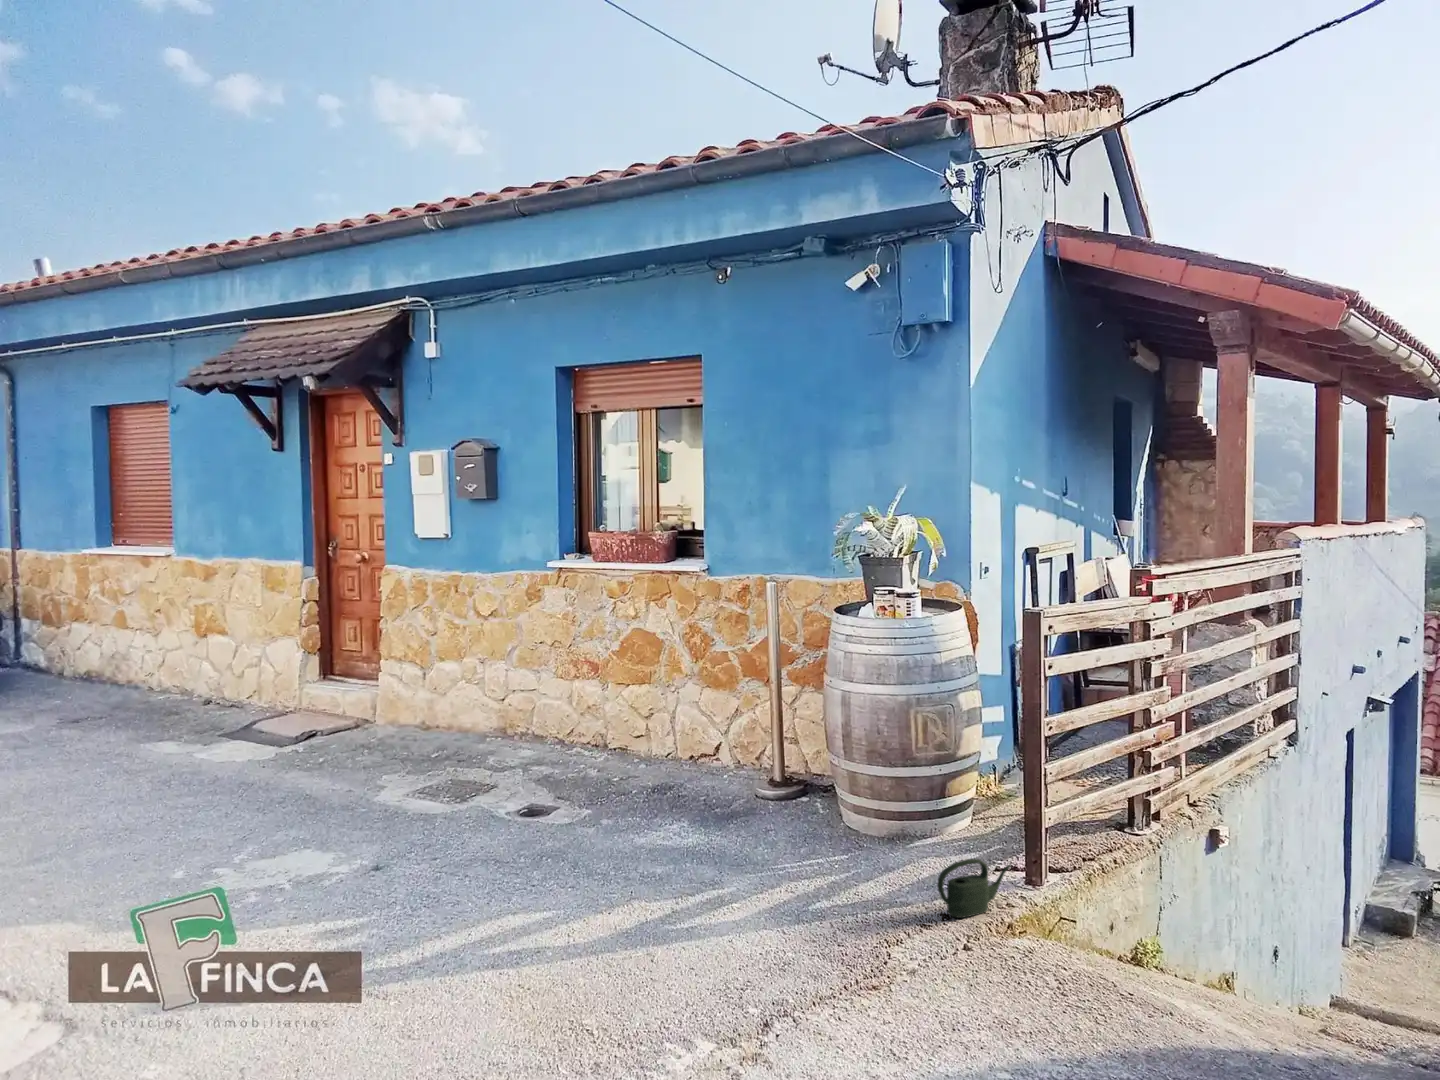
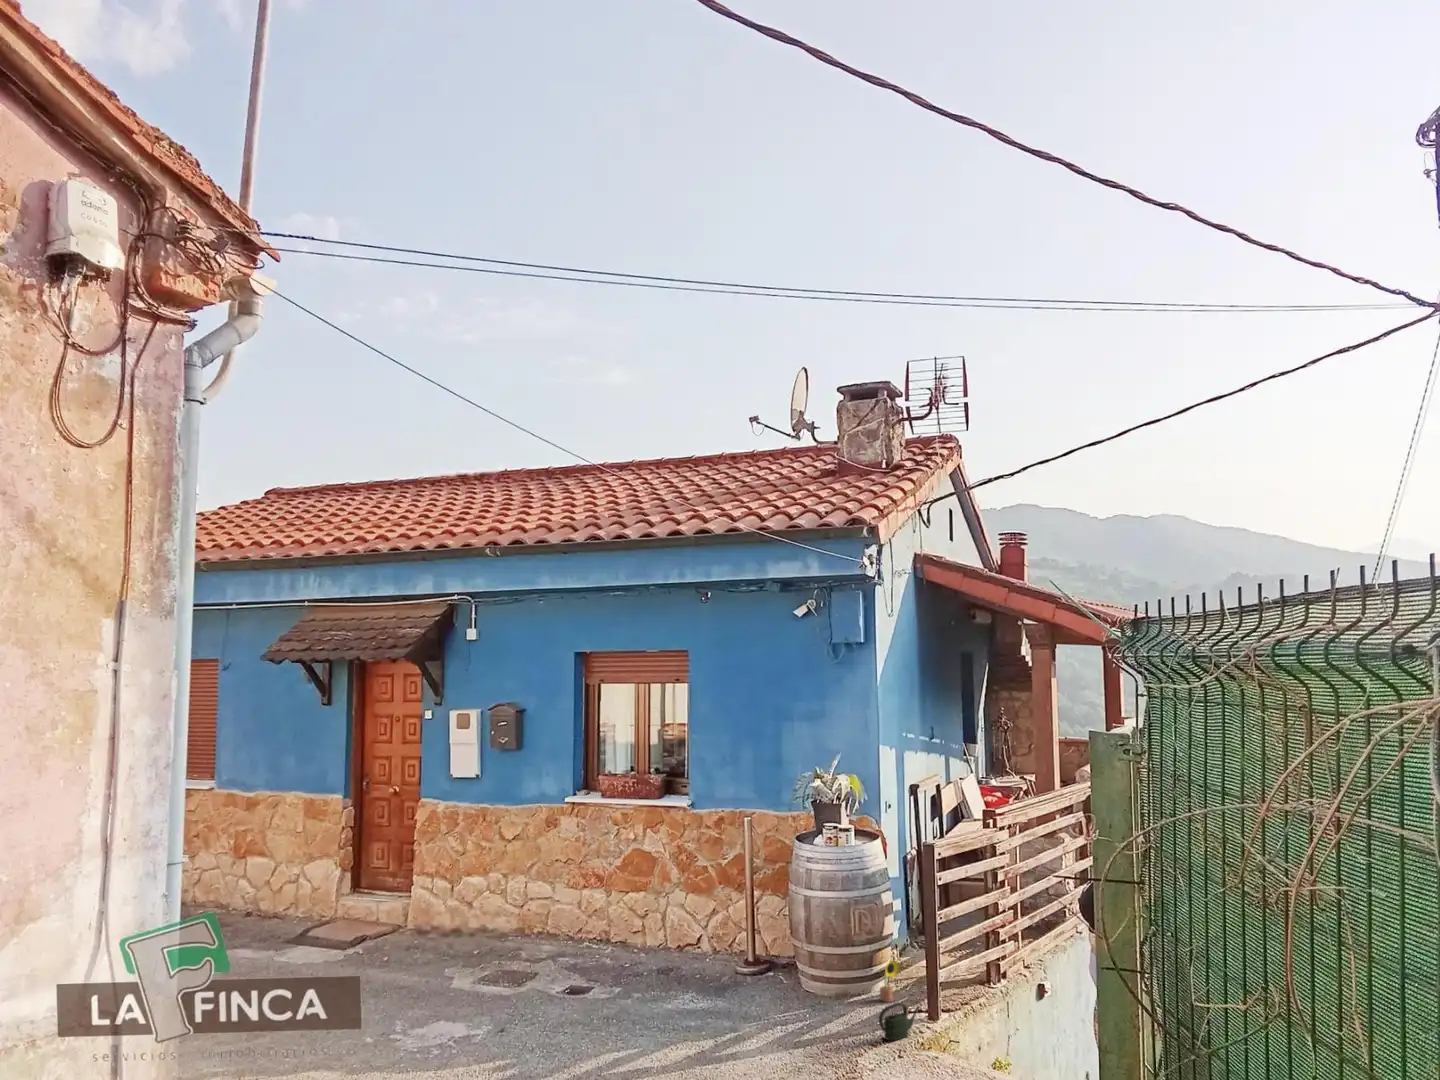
decorative plant: none [954,788,988,850] -> present [880,960,899,1002]

